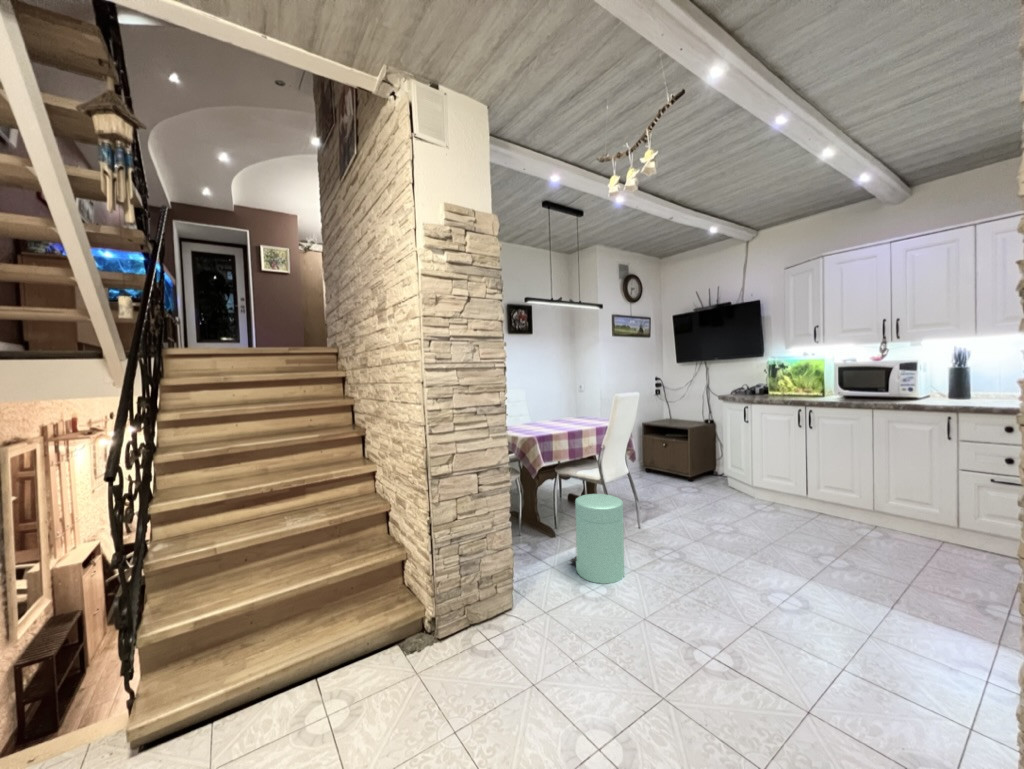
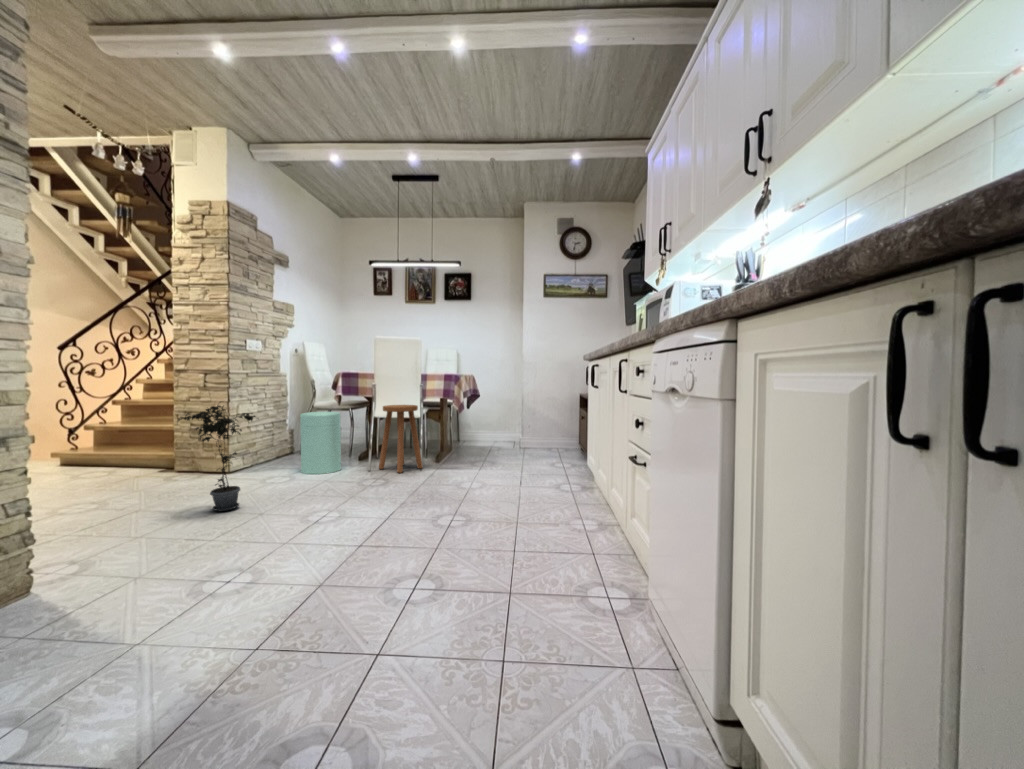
stool: none [639,470,684,553] -> present [379,405,422,473]
potted plant: none [735,540,815,702] -> present [178,405,255,511]

